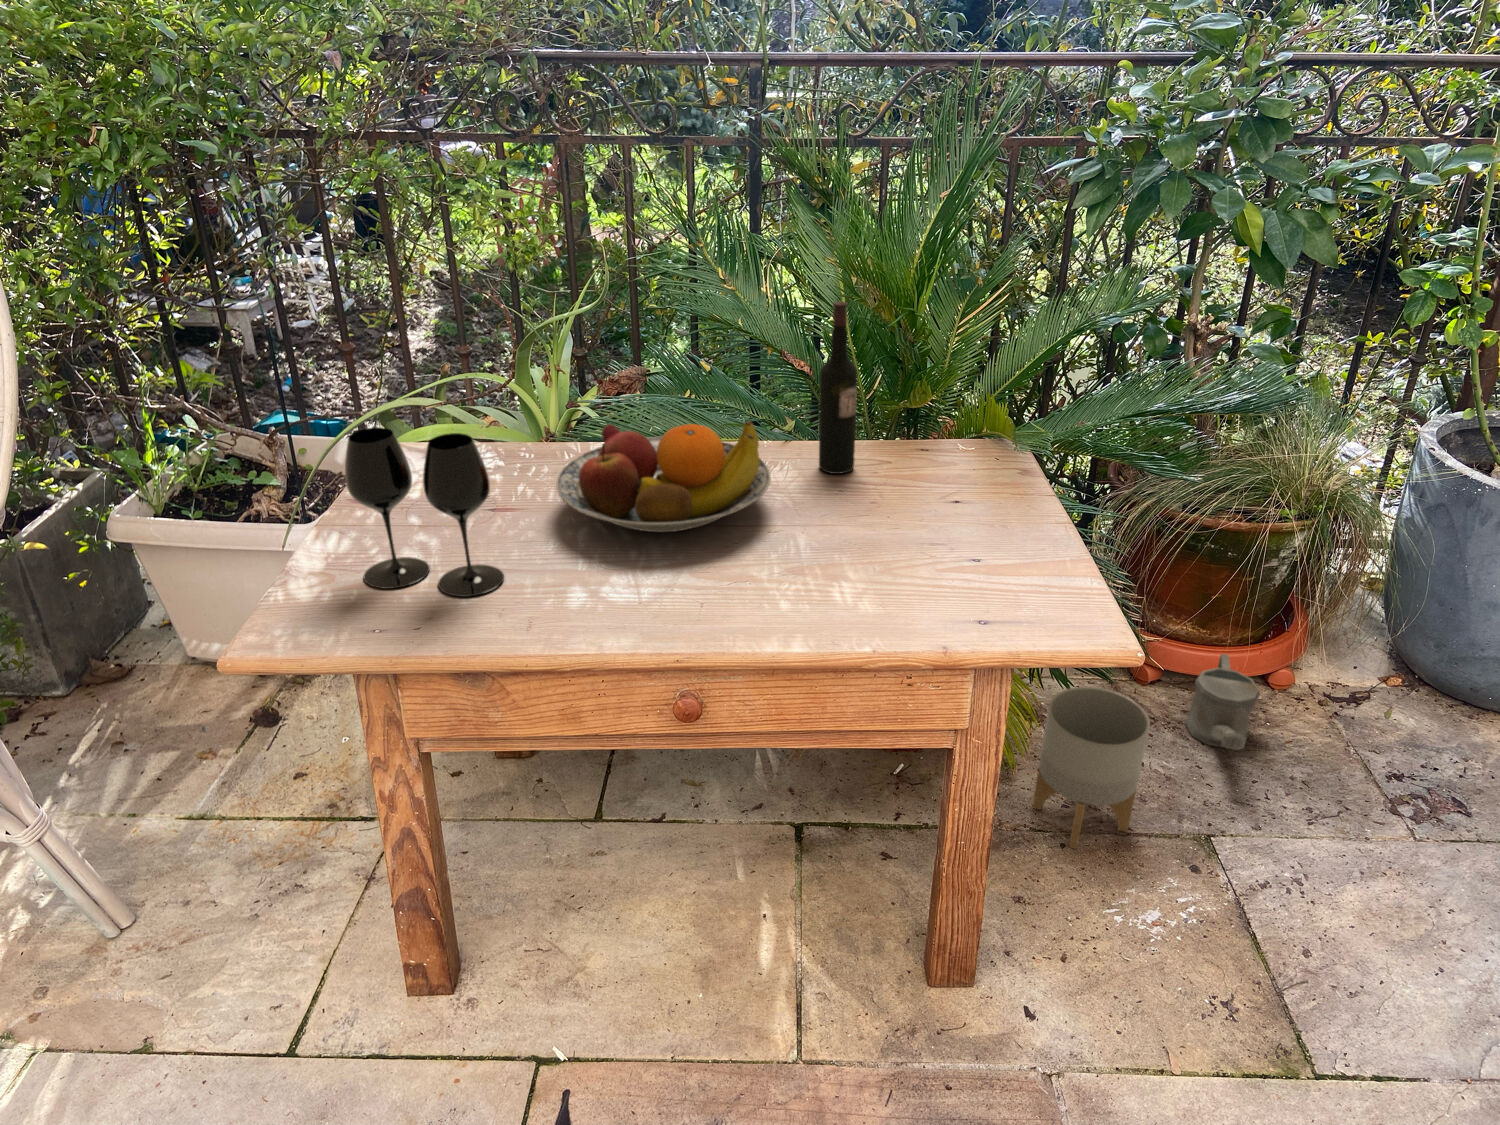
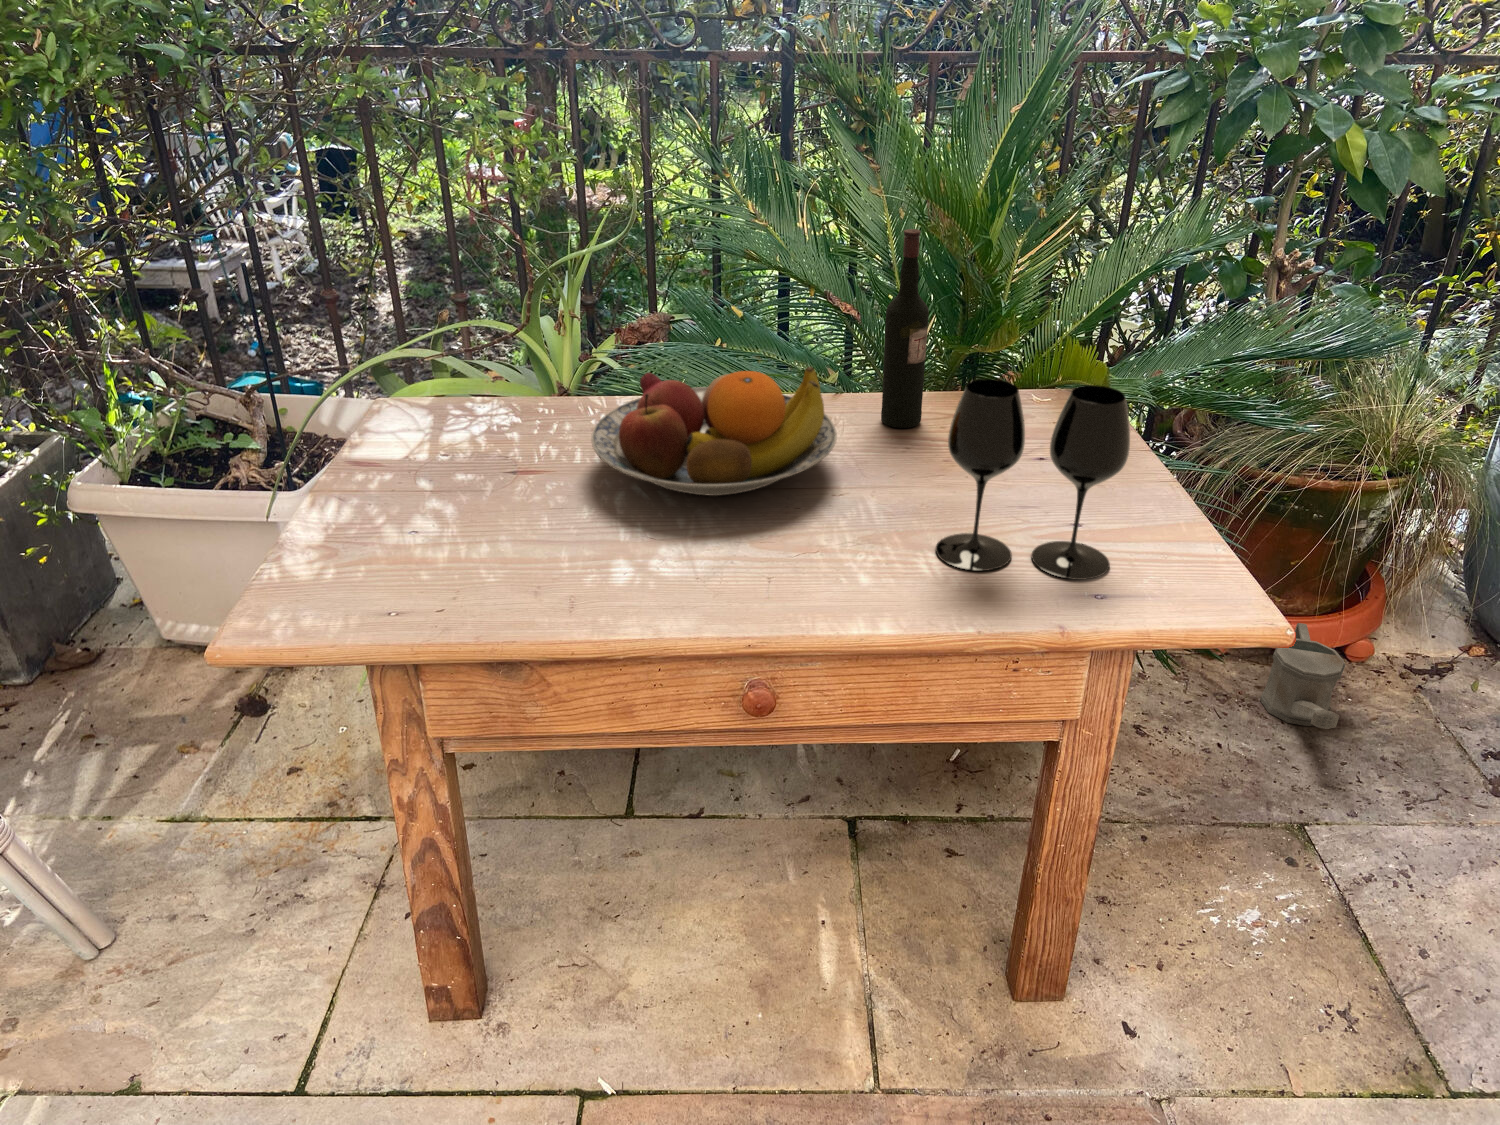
wine glass: present [345,427,504,597] -> present [936,379,1130,580]
planter: present [1032,687,1150,849] -> none [1105,662,1244,841]

